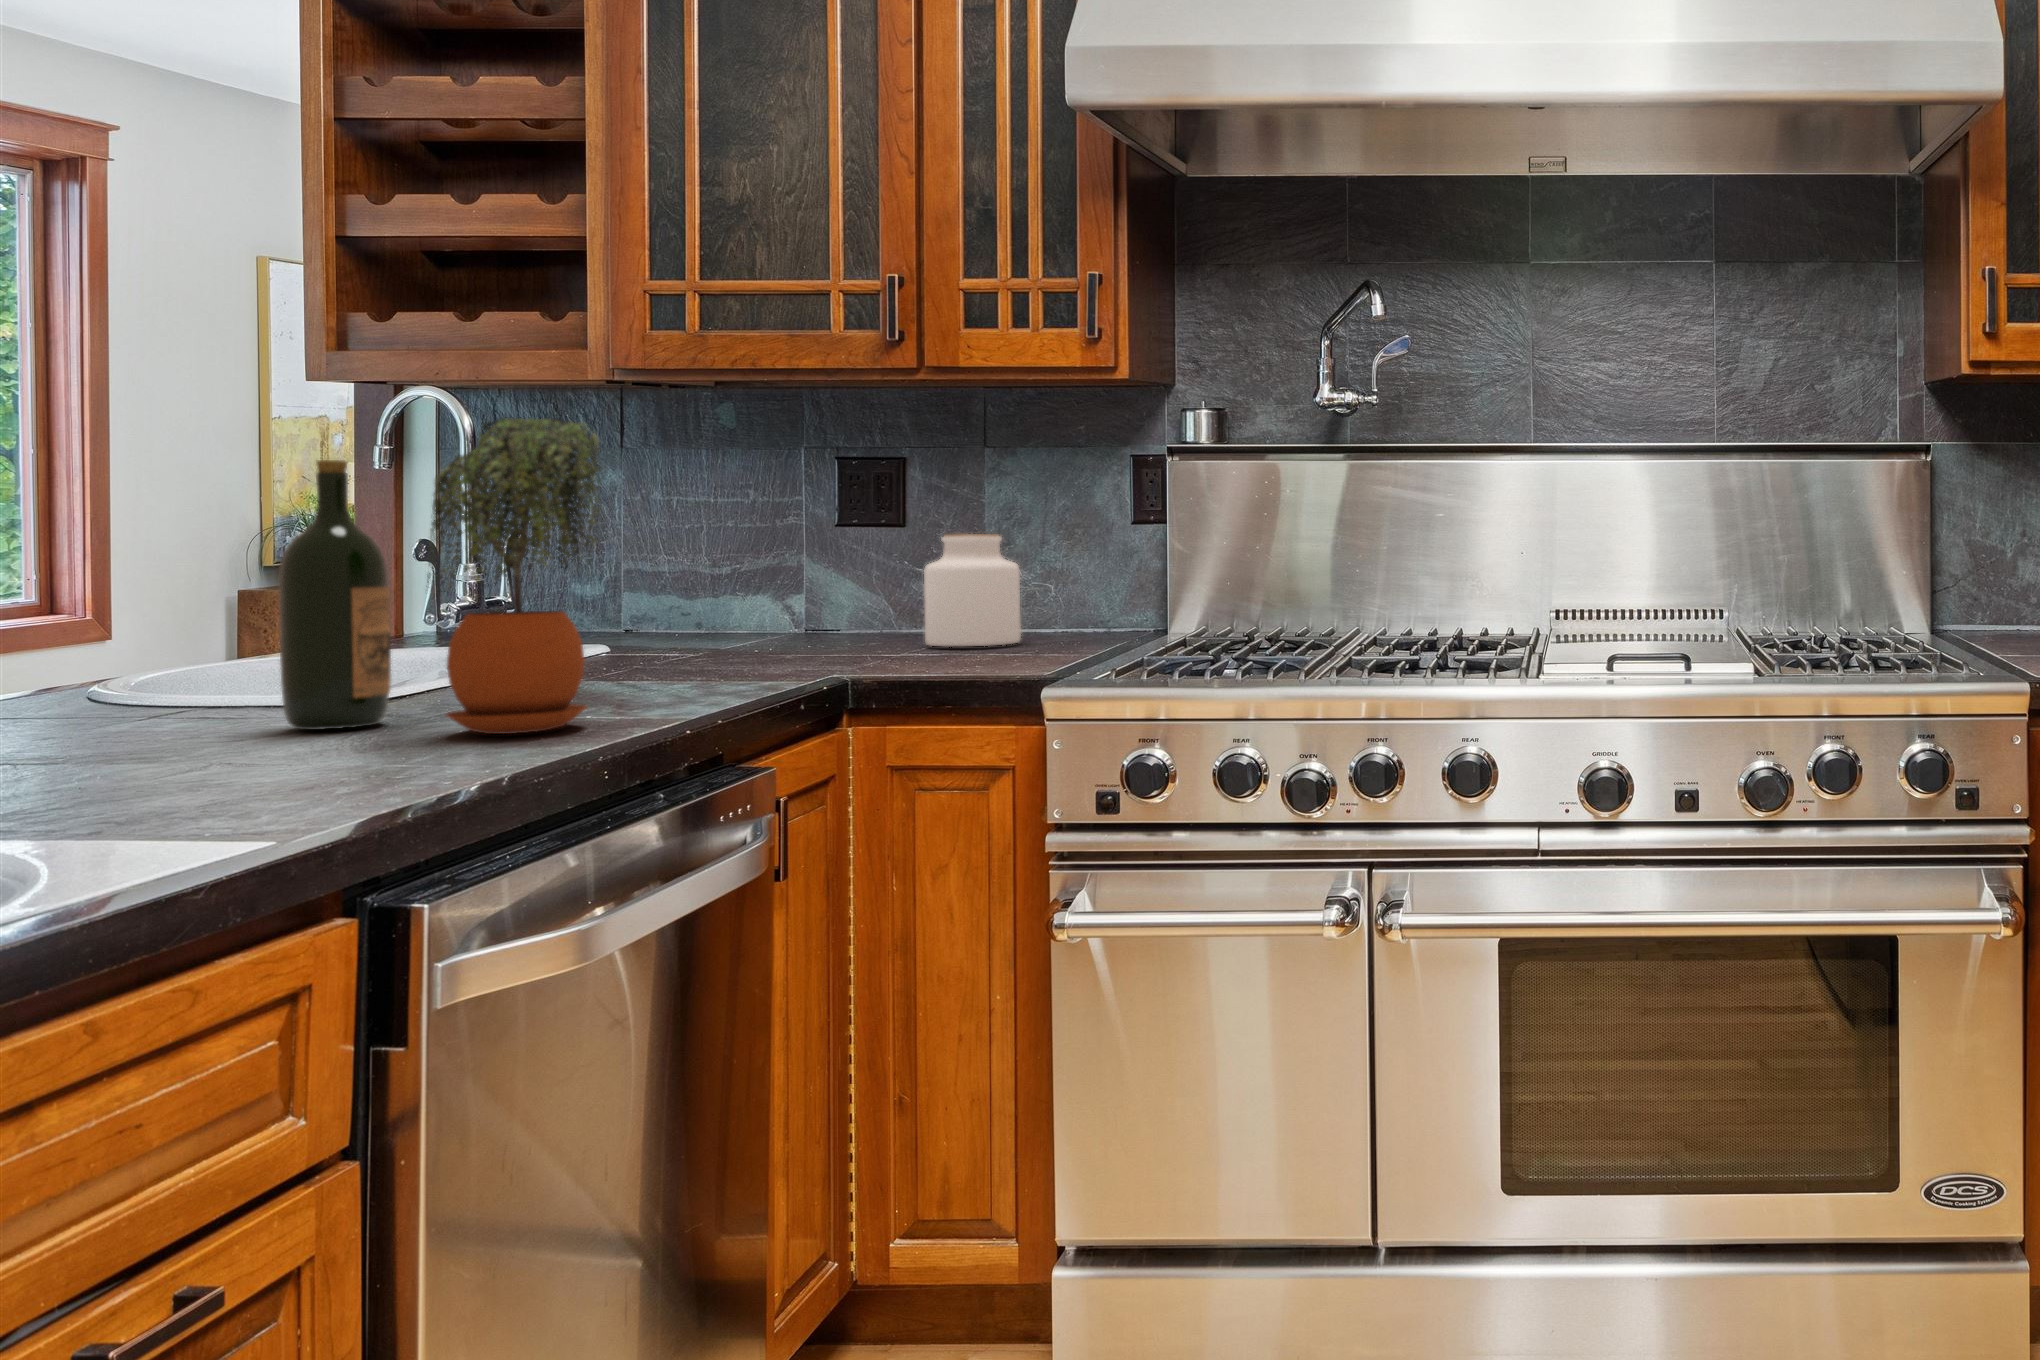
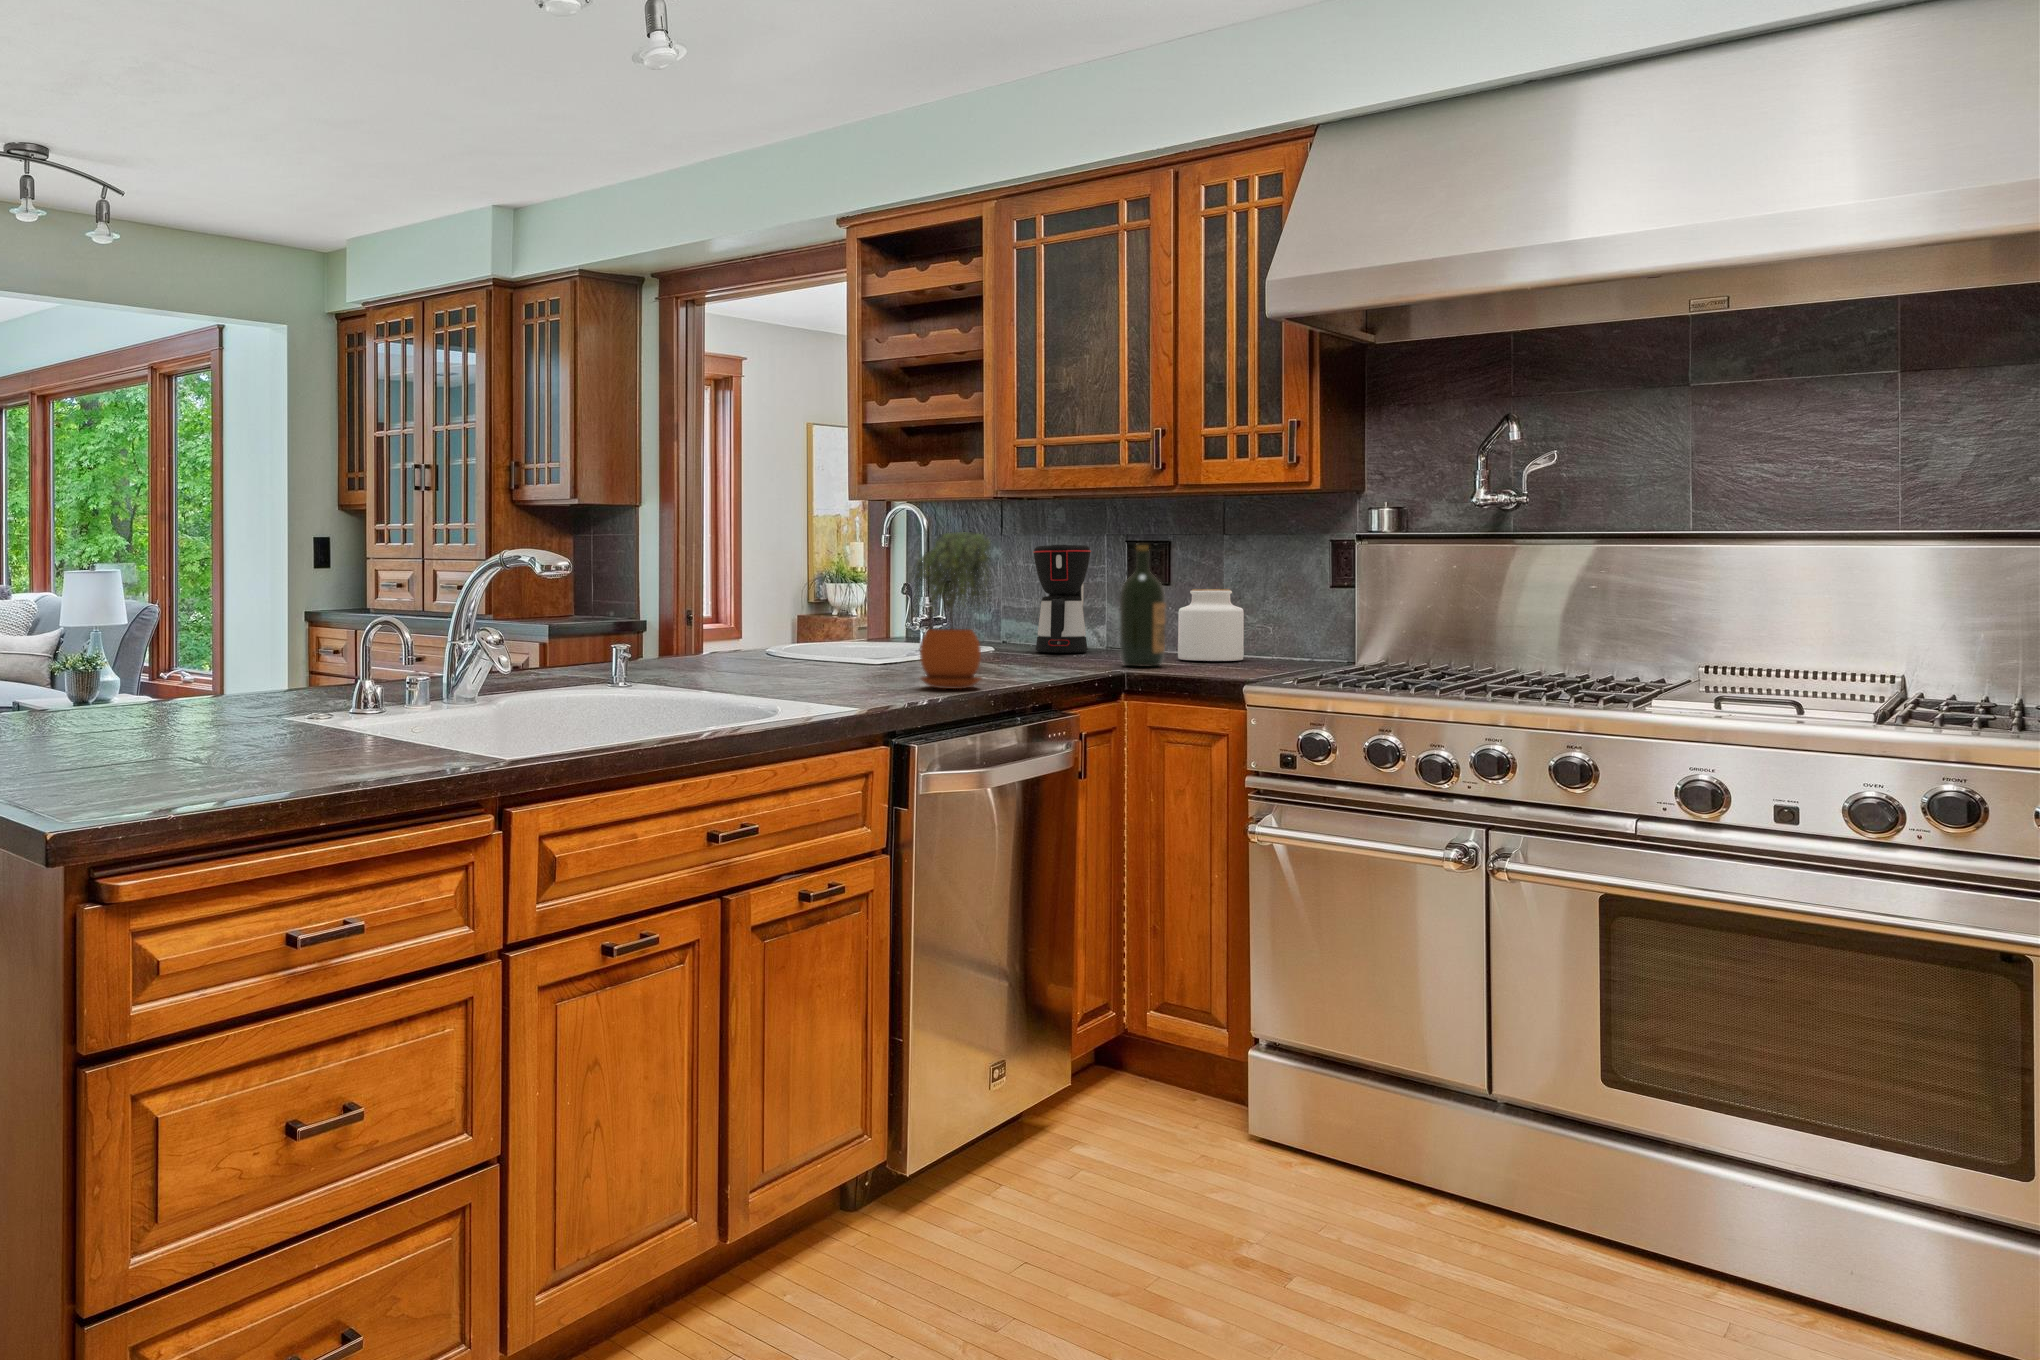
wine bottle: present [279,460,391,730] -> present [1120,545,1166,667]
coffee maker: none [679,461,779,642] -> present [1033,545,1091,653]

